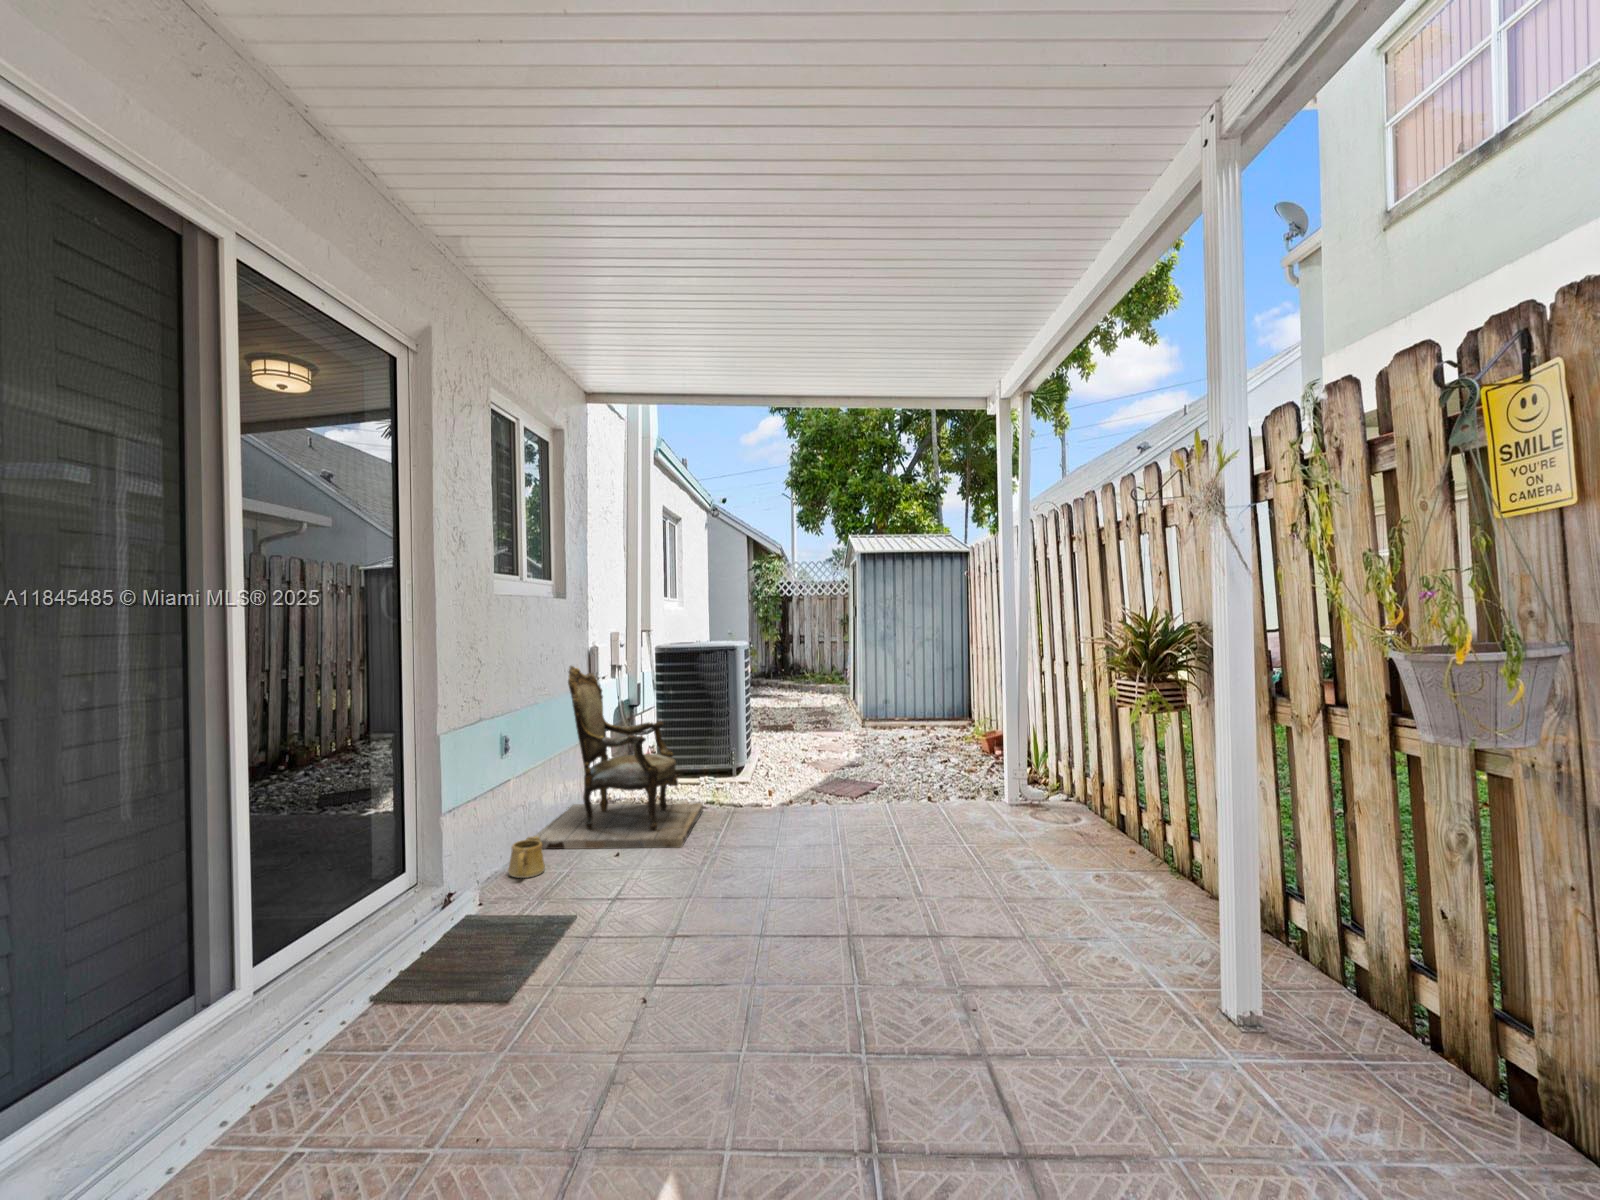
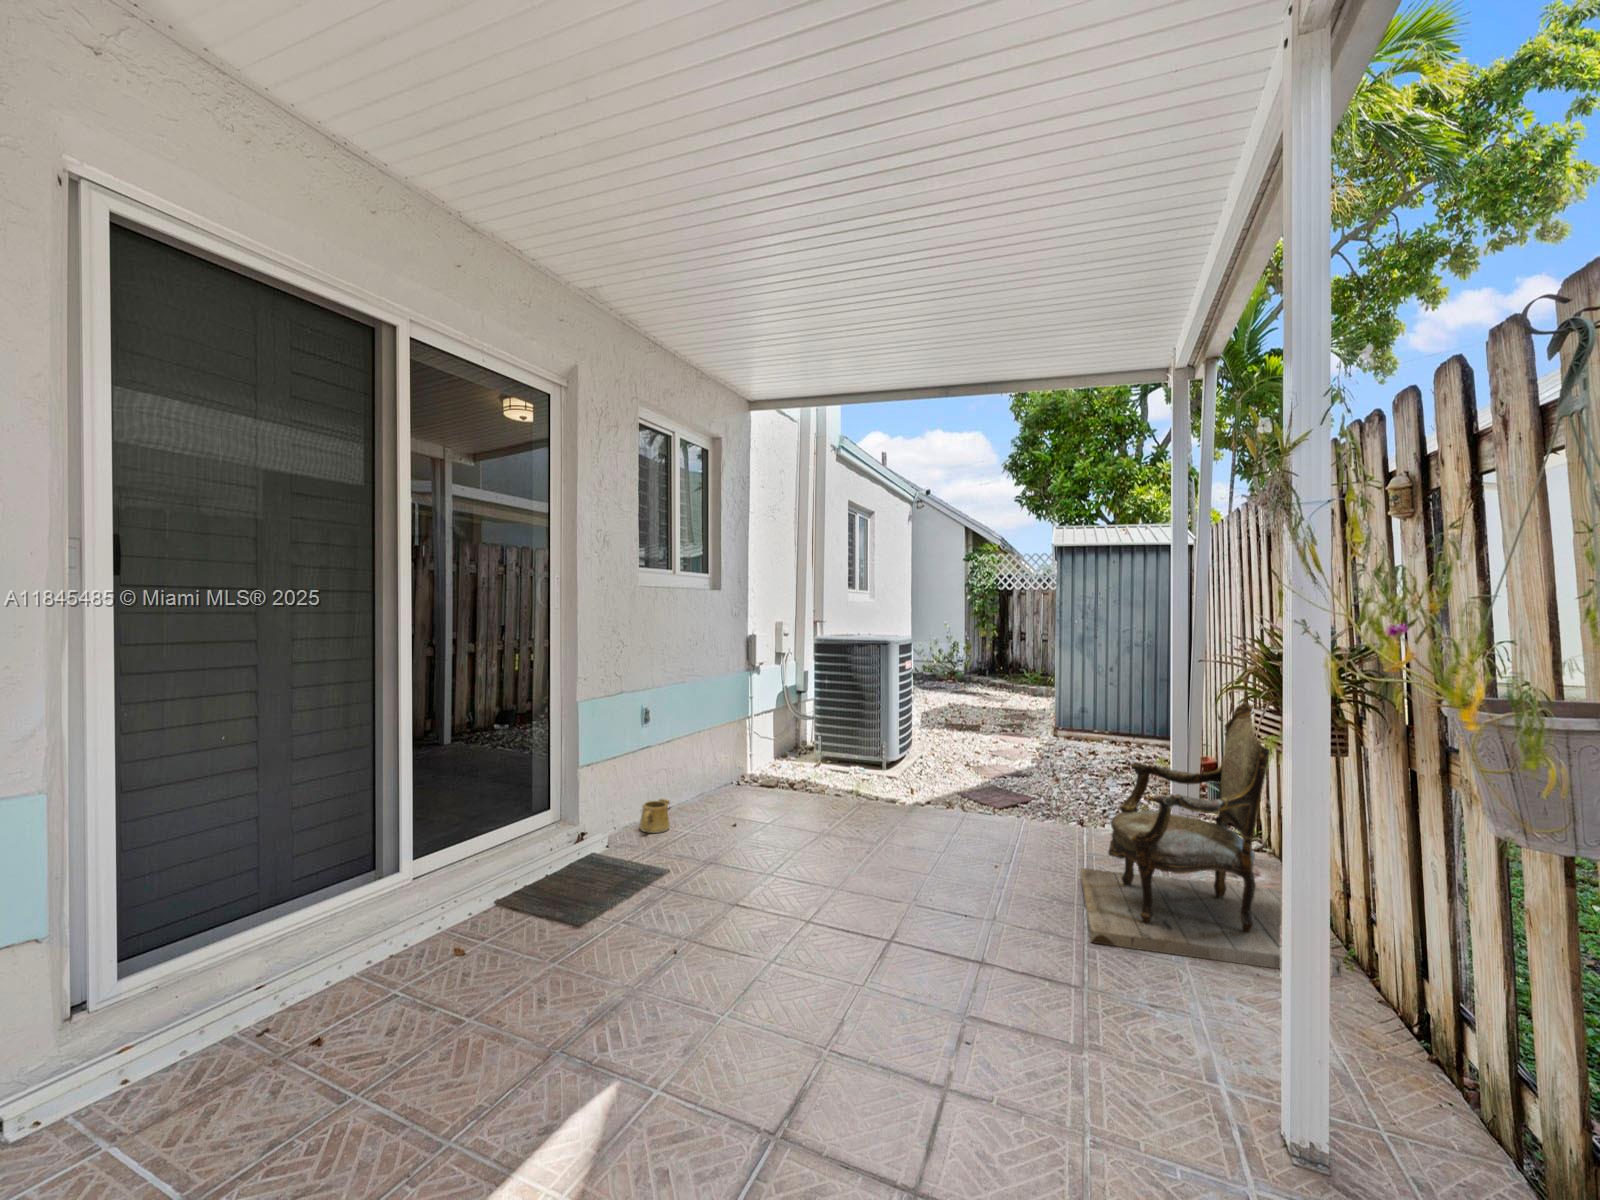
armchair: present [534,666,703,849] -> present [1080,702,1341,977]

